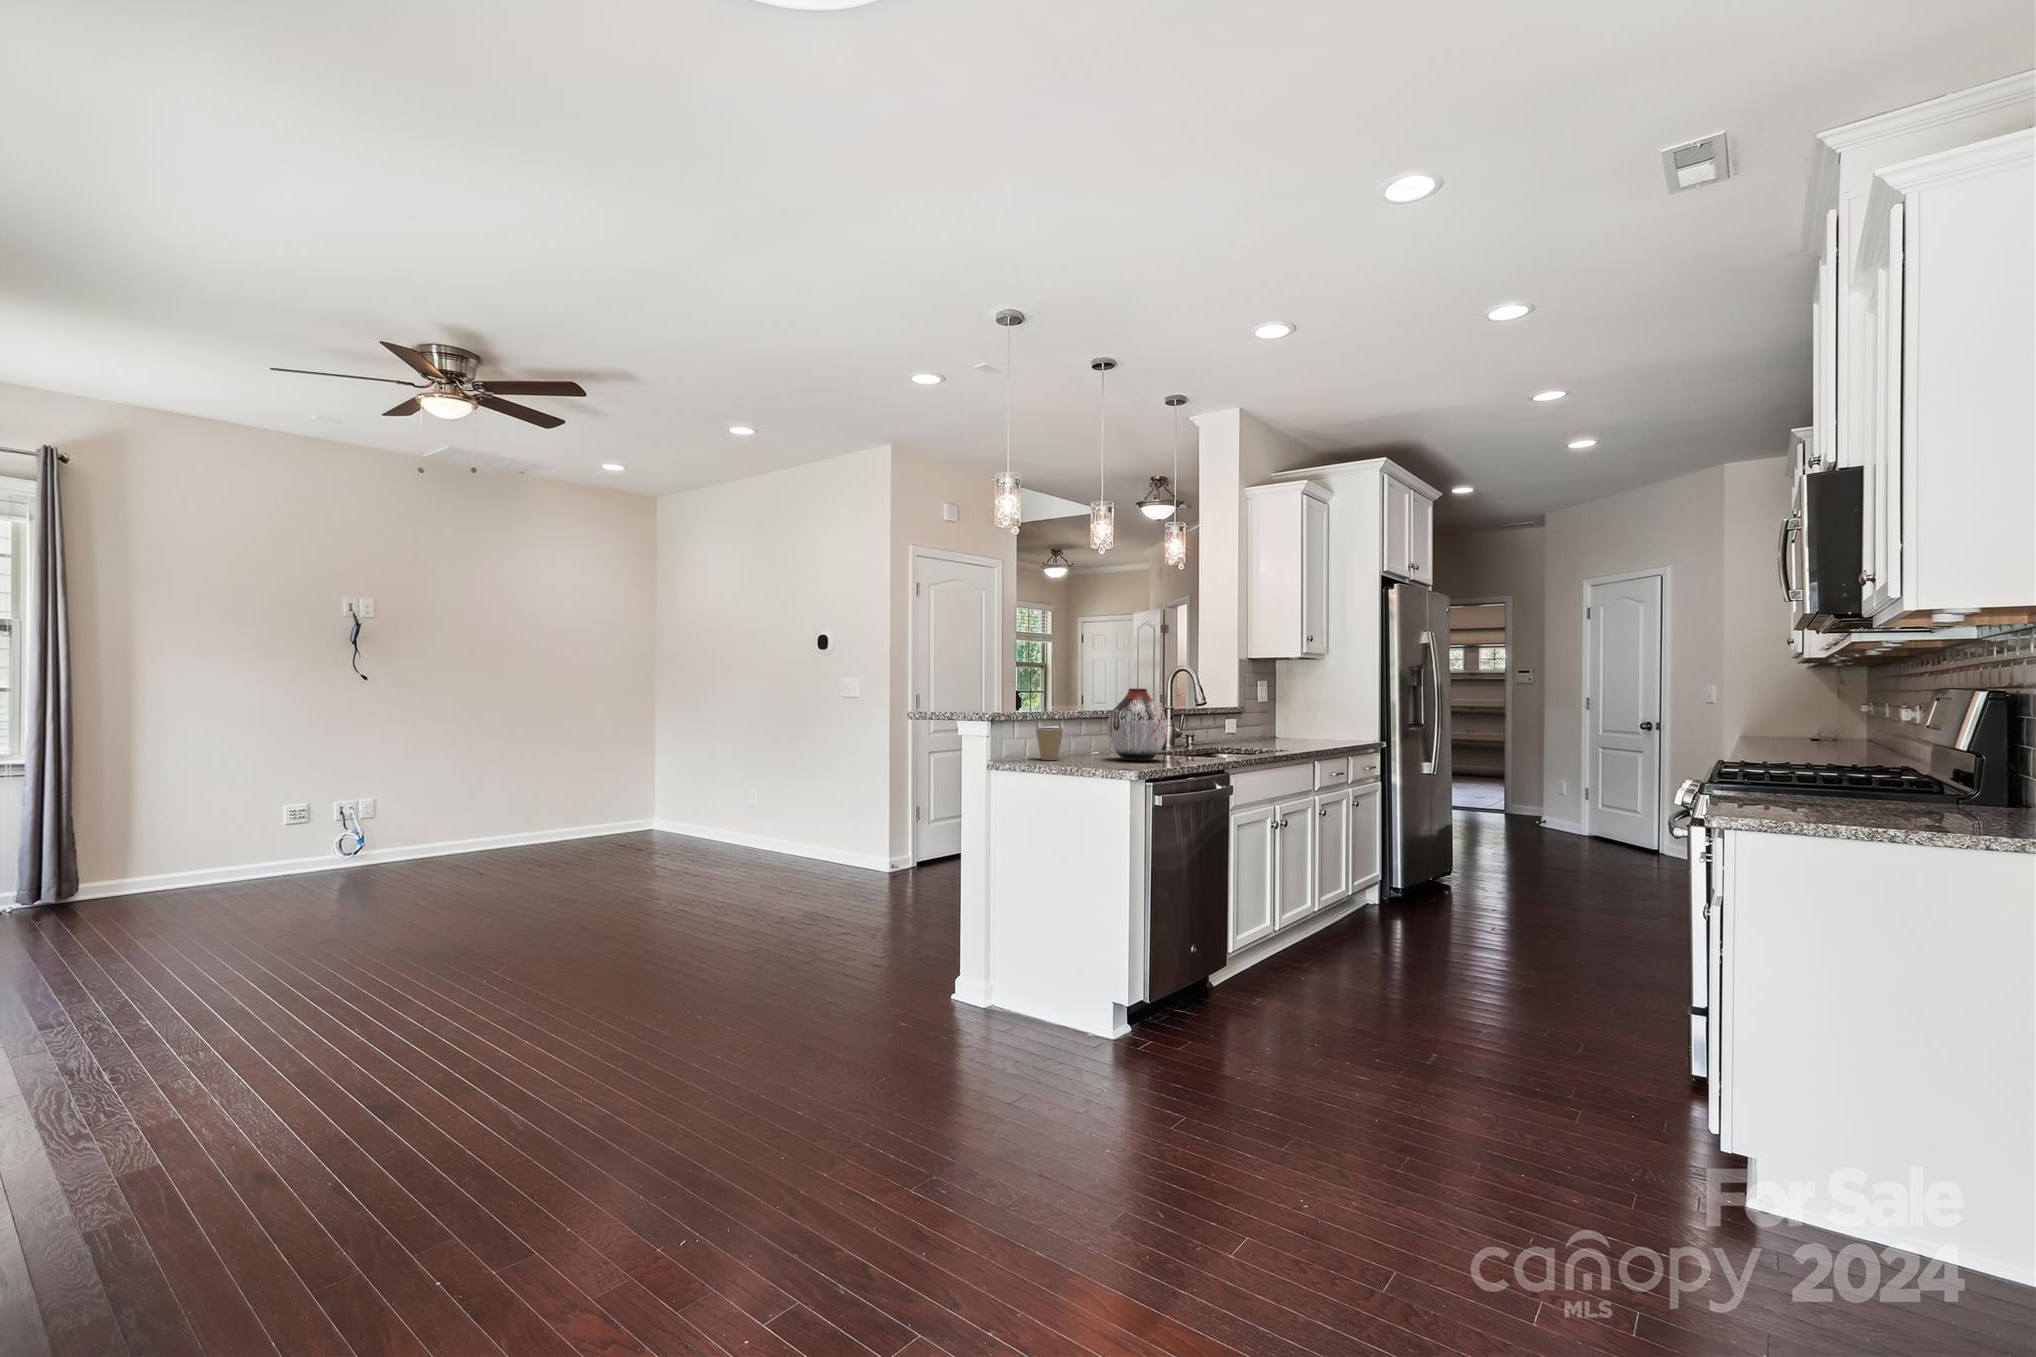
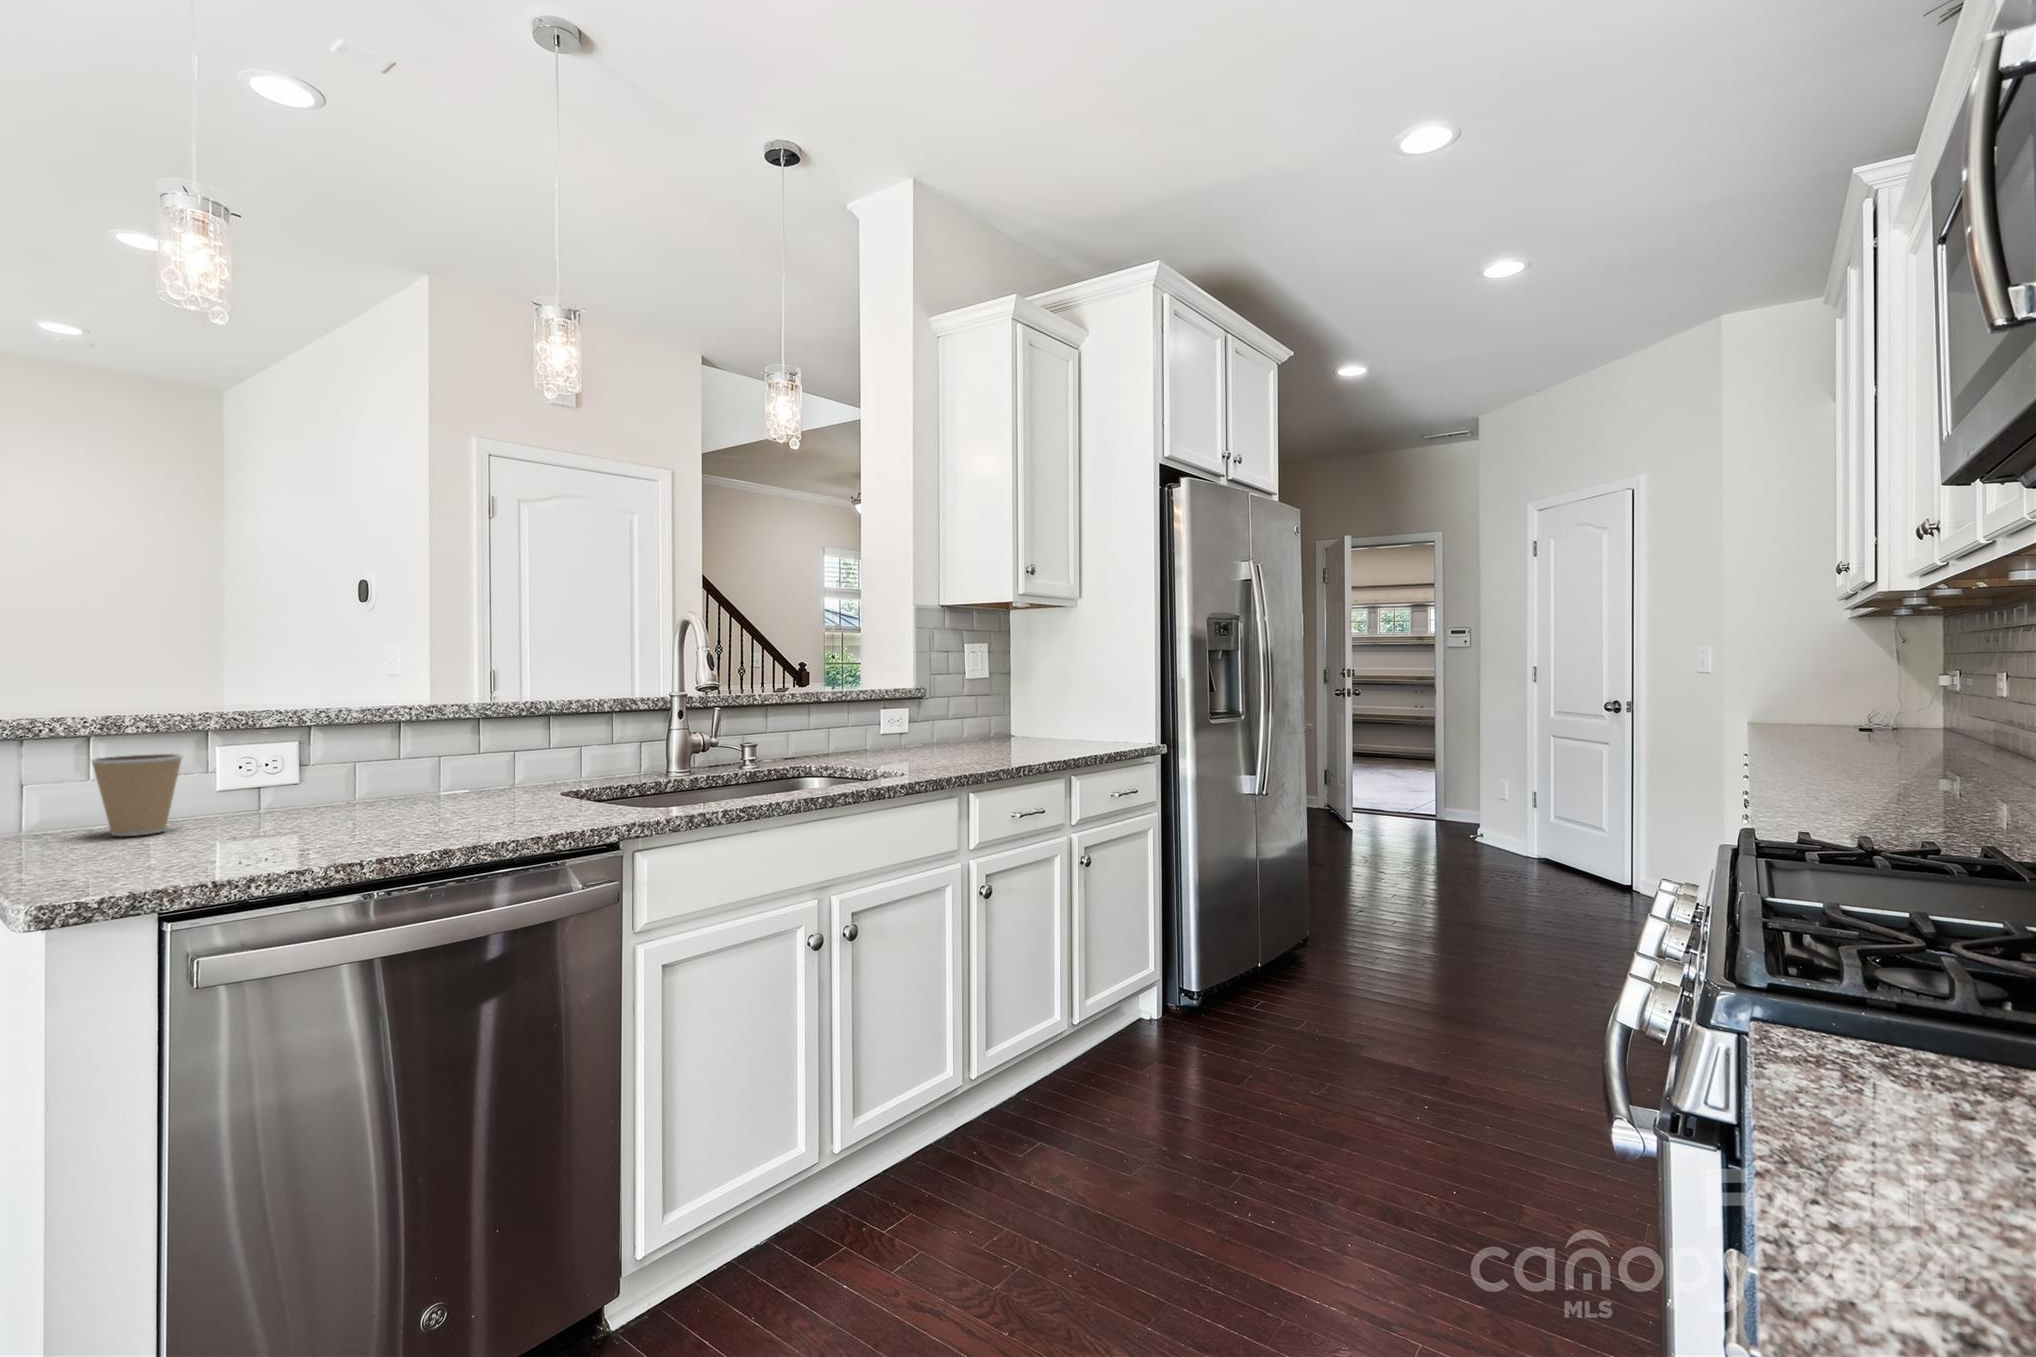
vase: present [1107,689,1167,761] -> none [294,658,461,831]

